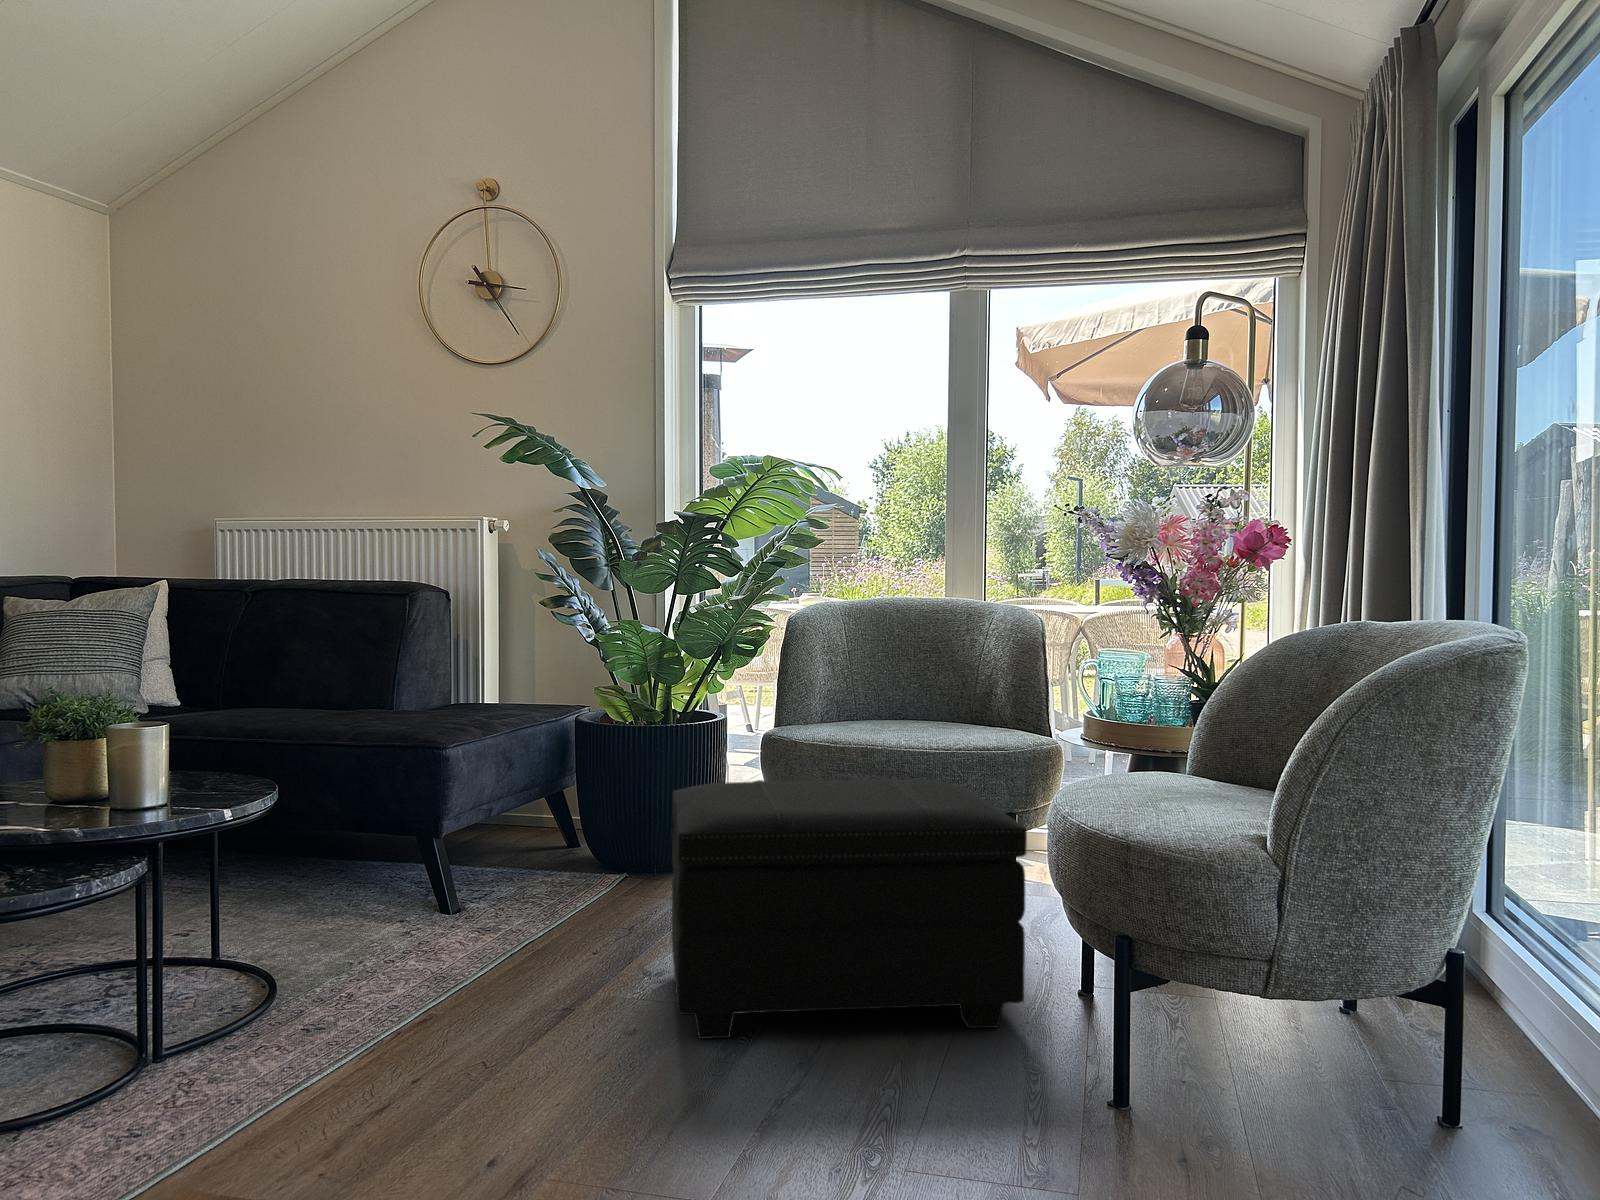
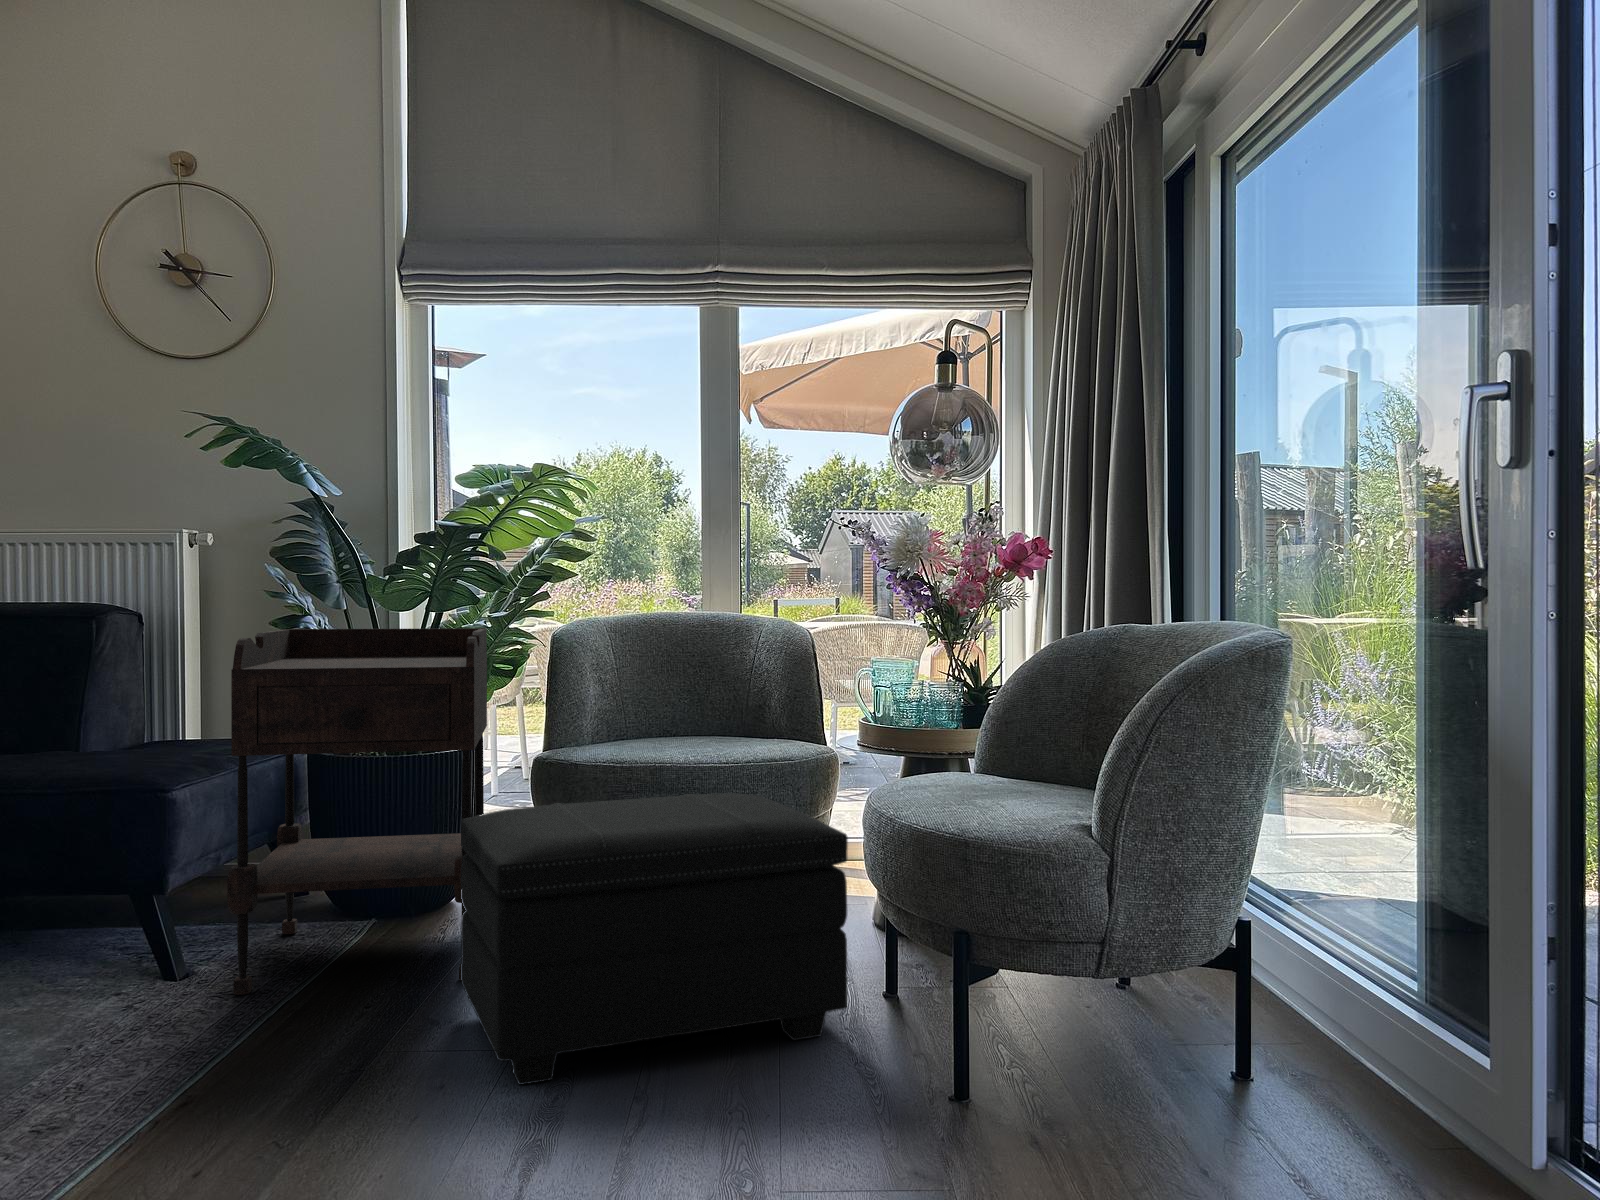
side table: none [484,609,727,941] -> present [227,628,487,995]

